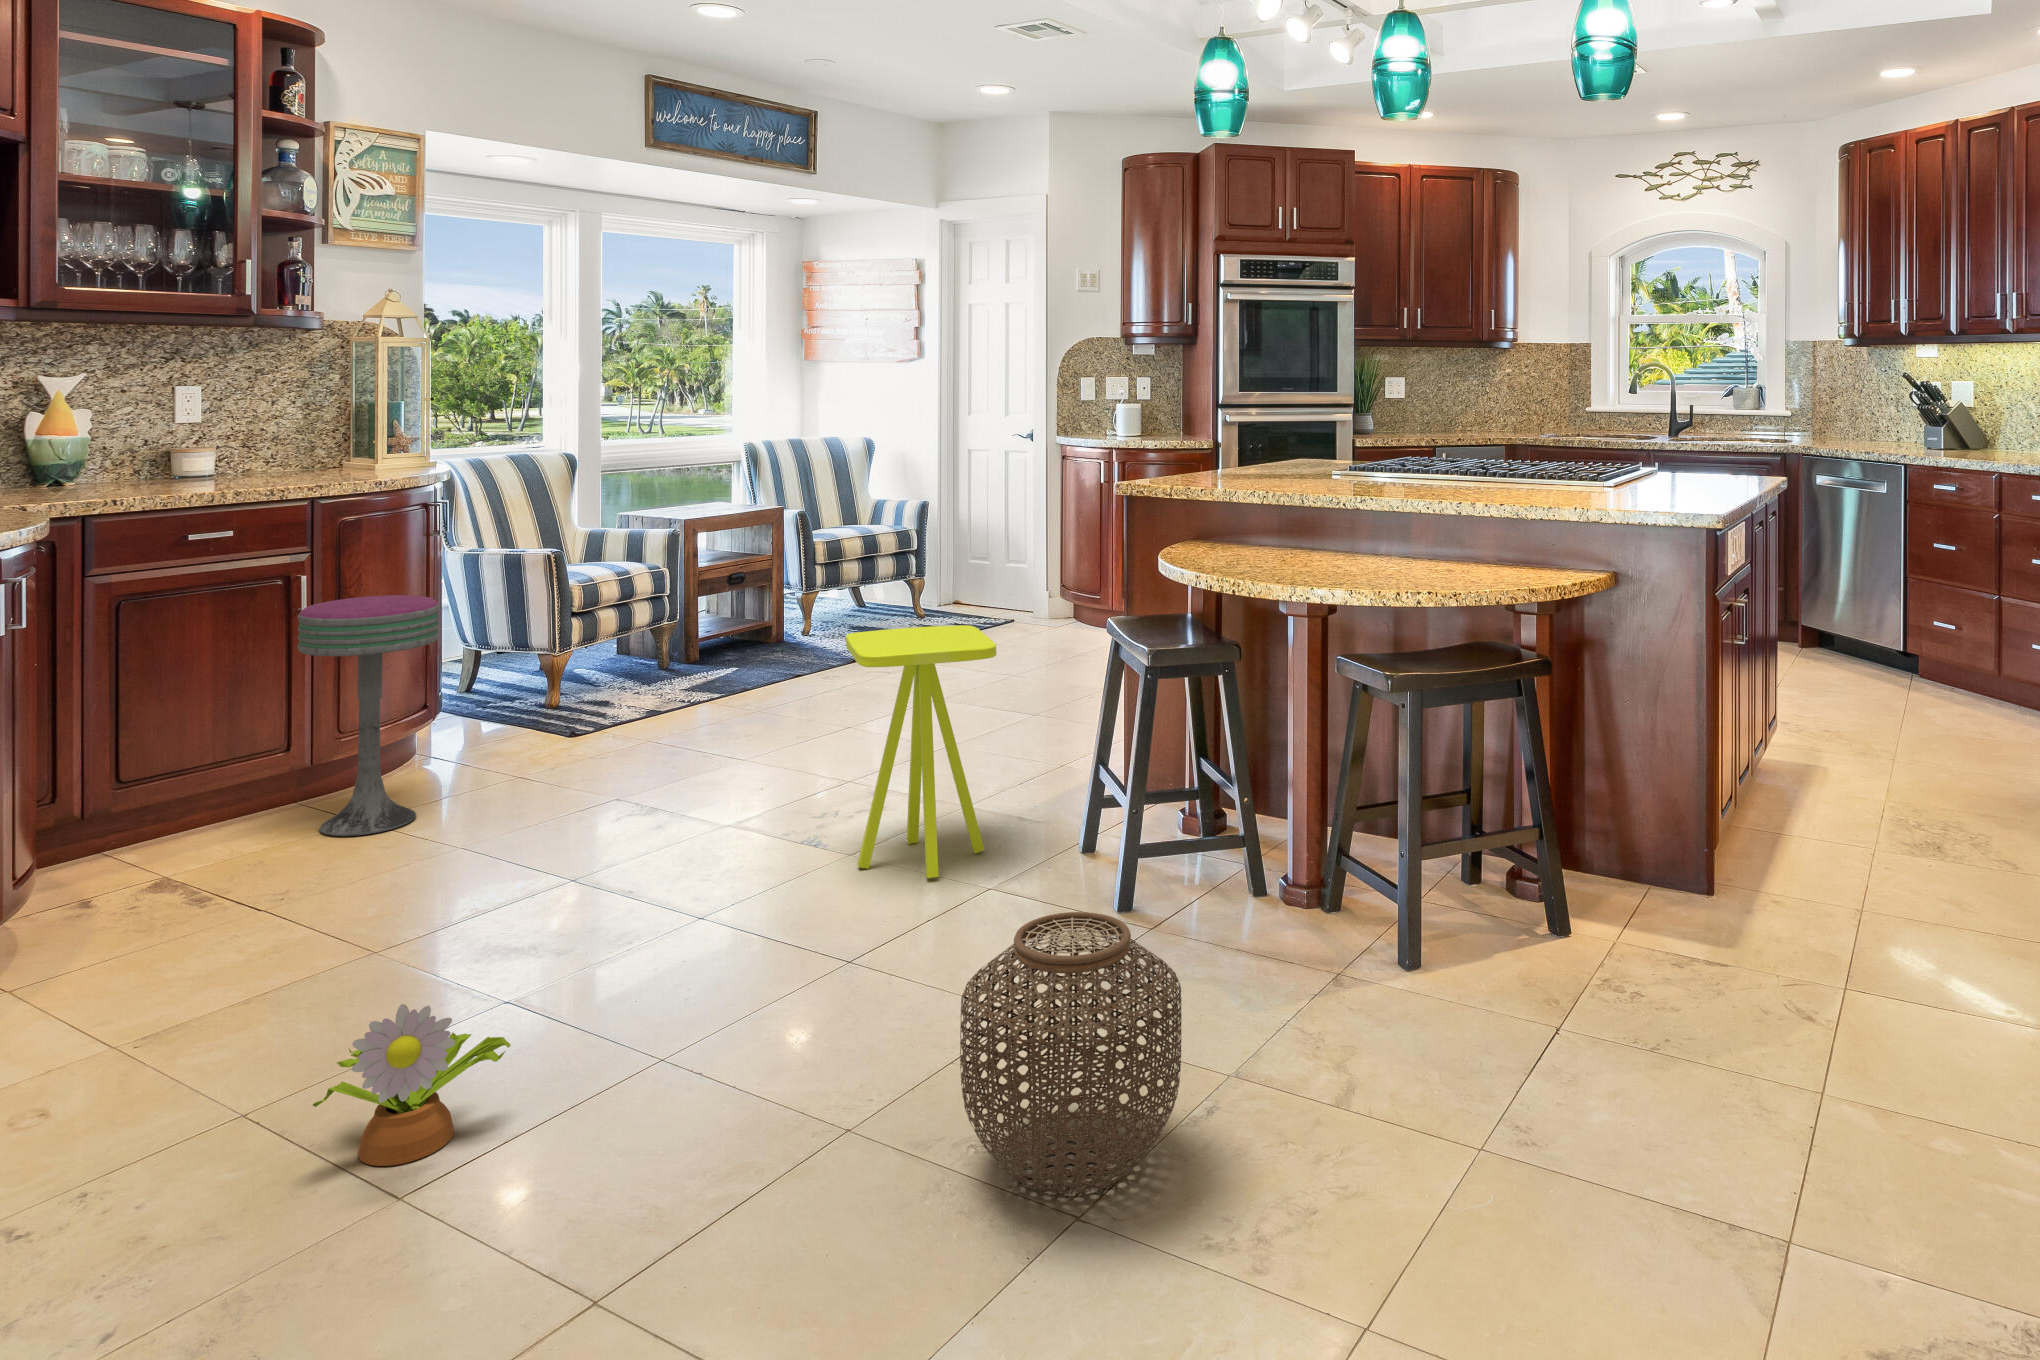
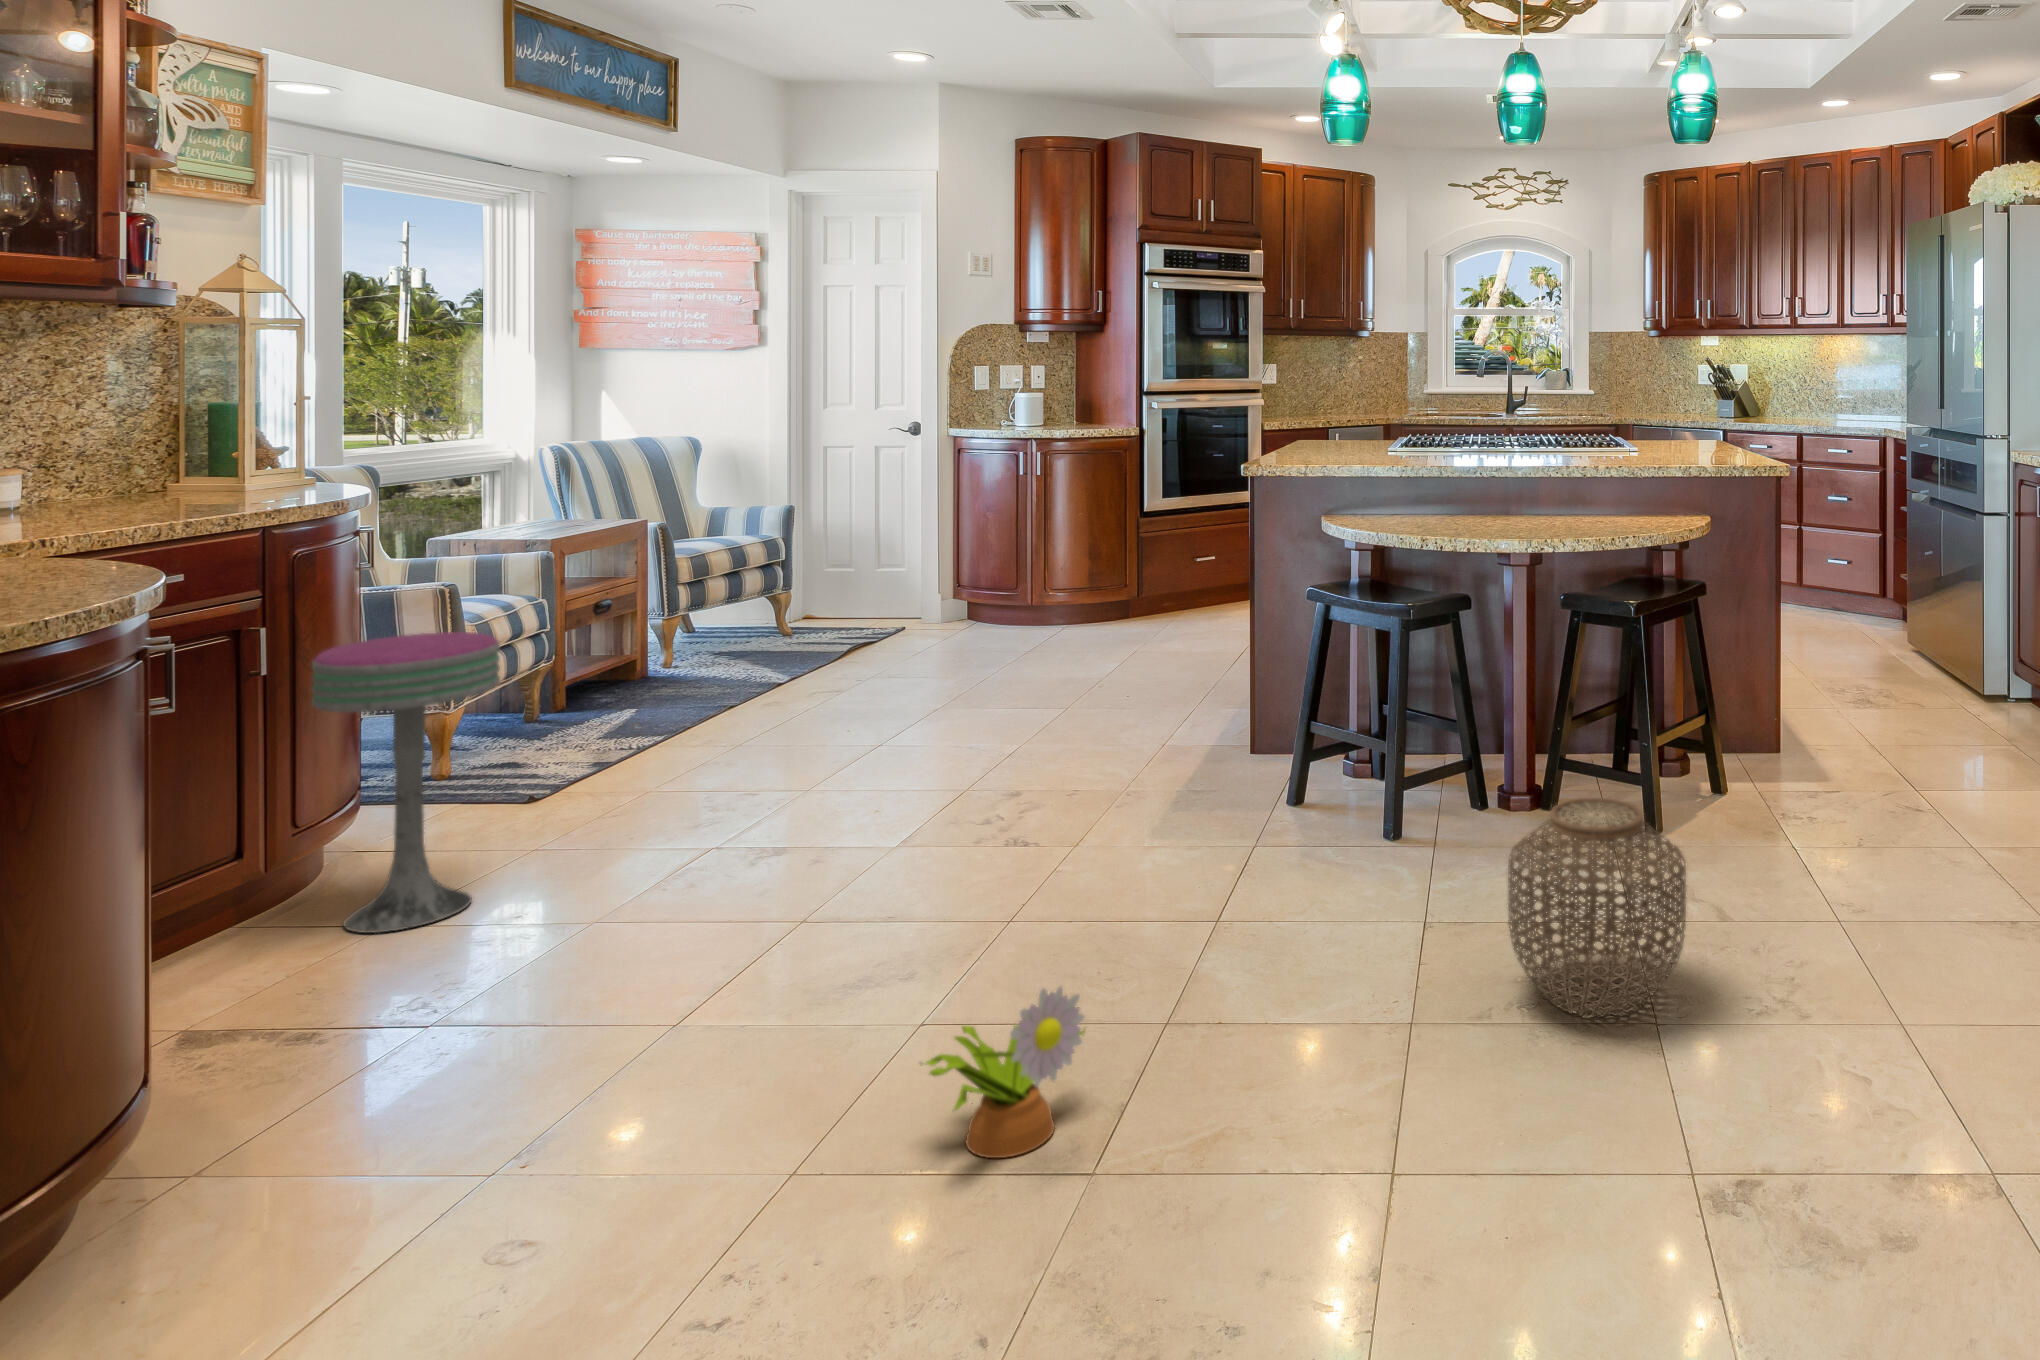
side table: present [846,625,996,878] -> none [1058,605,1230,848]

